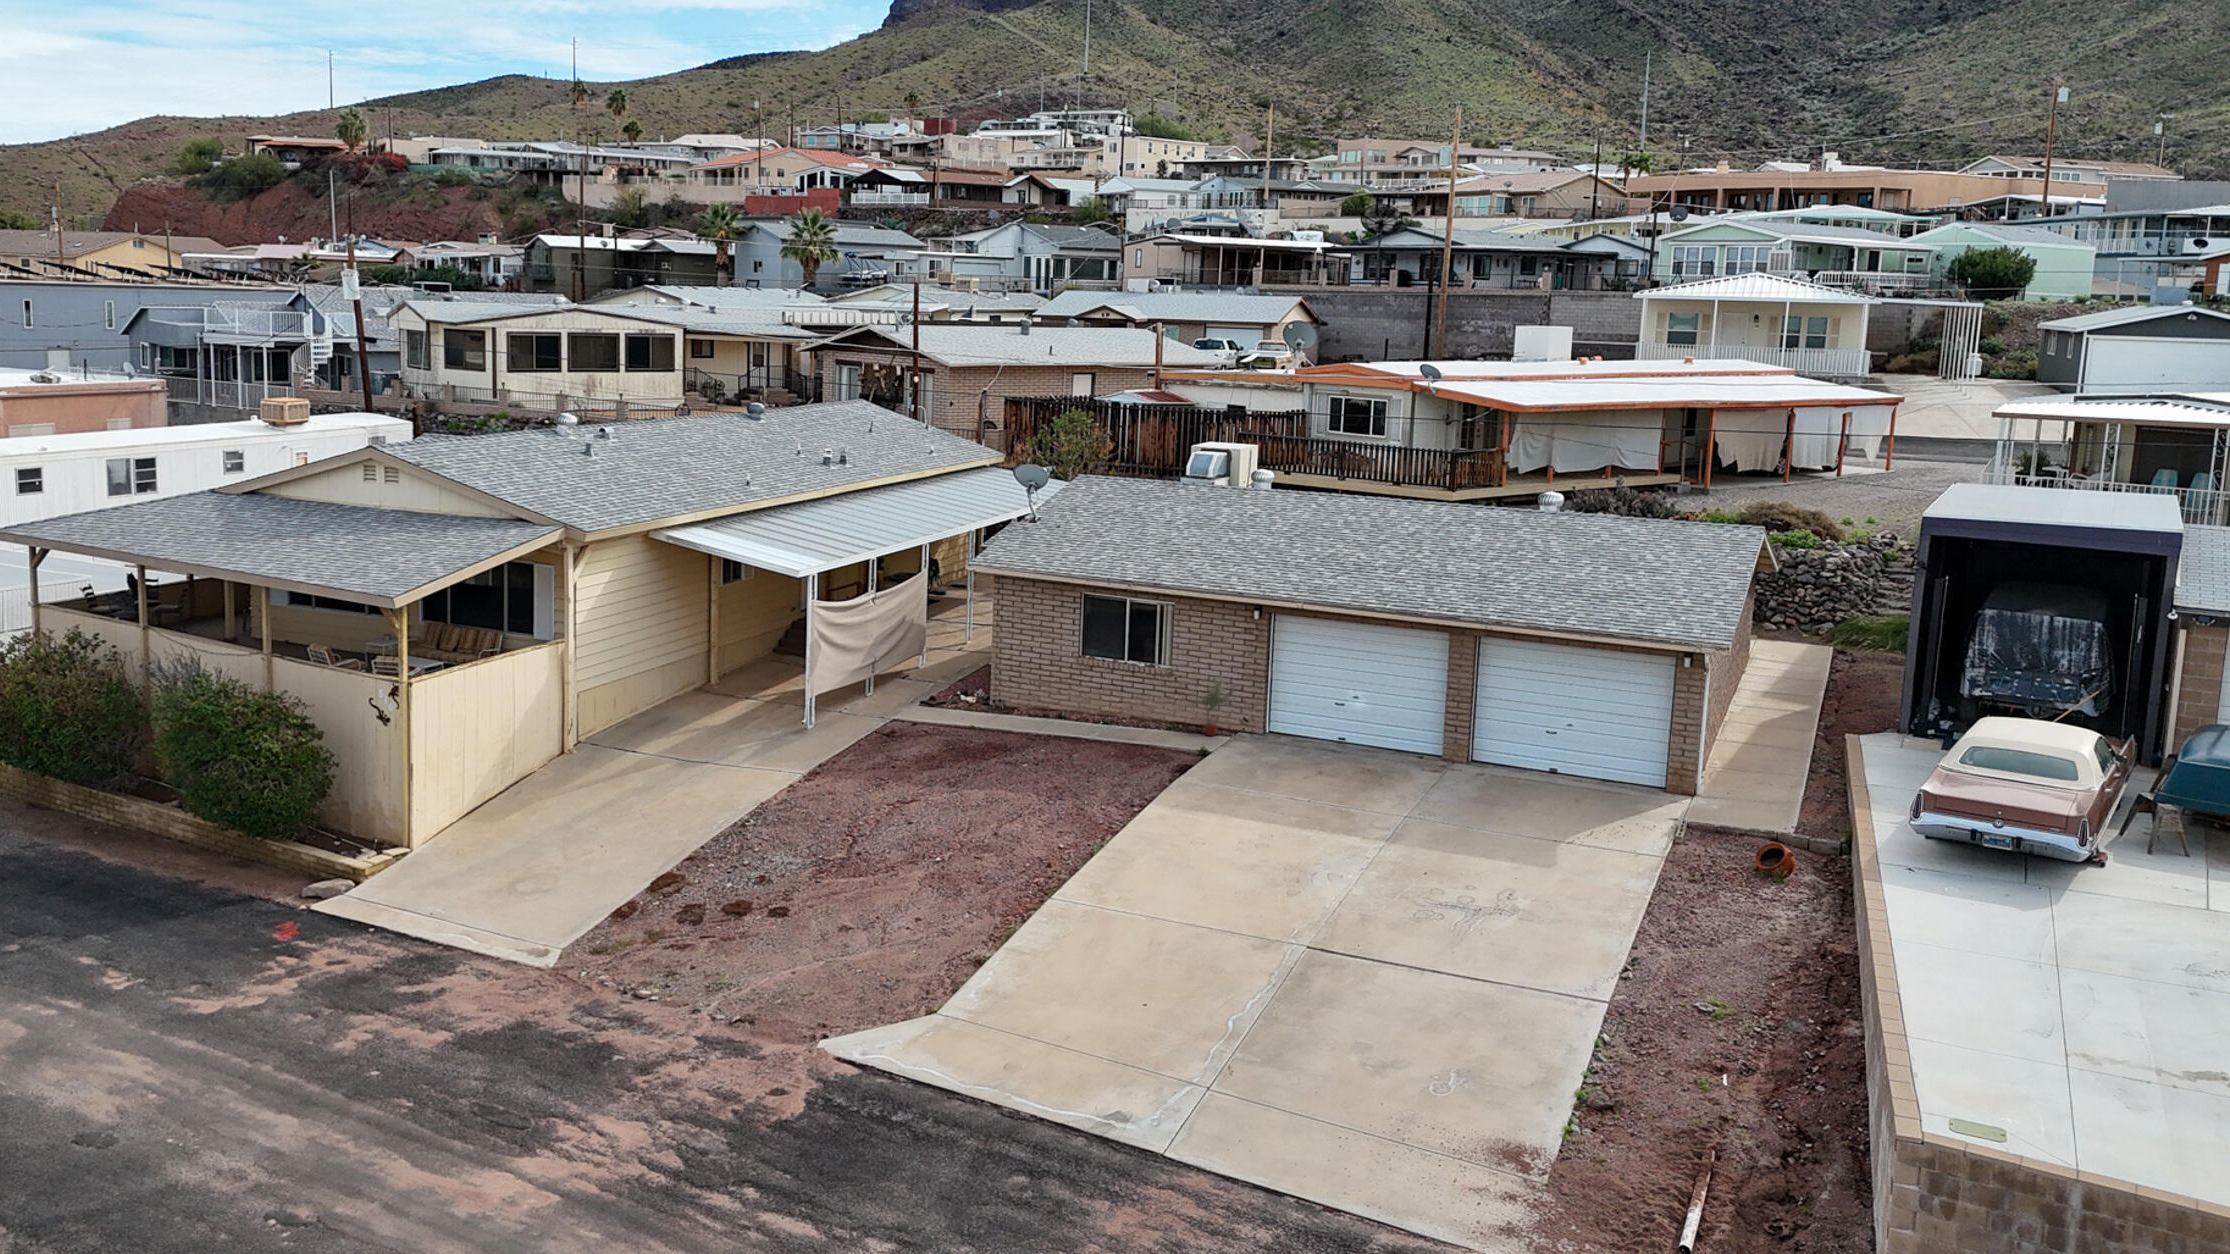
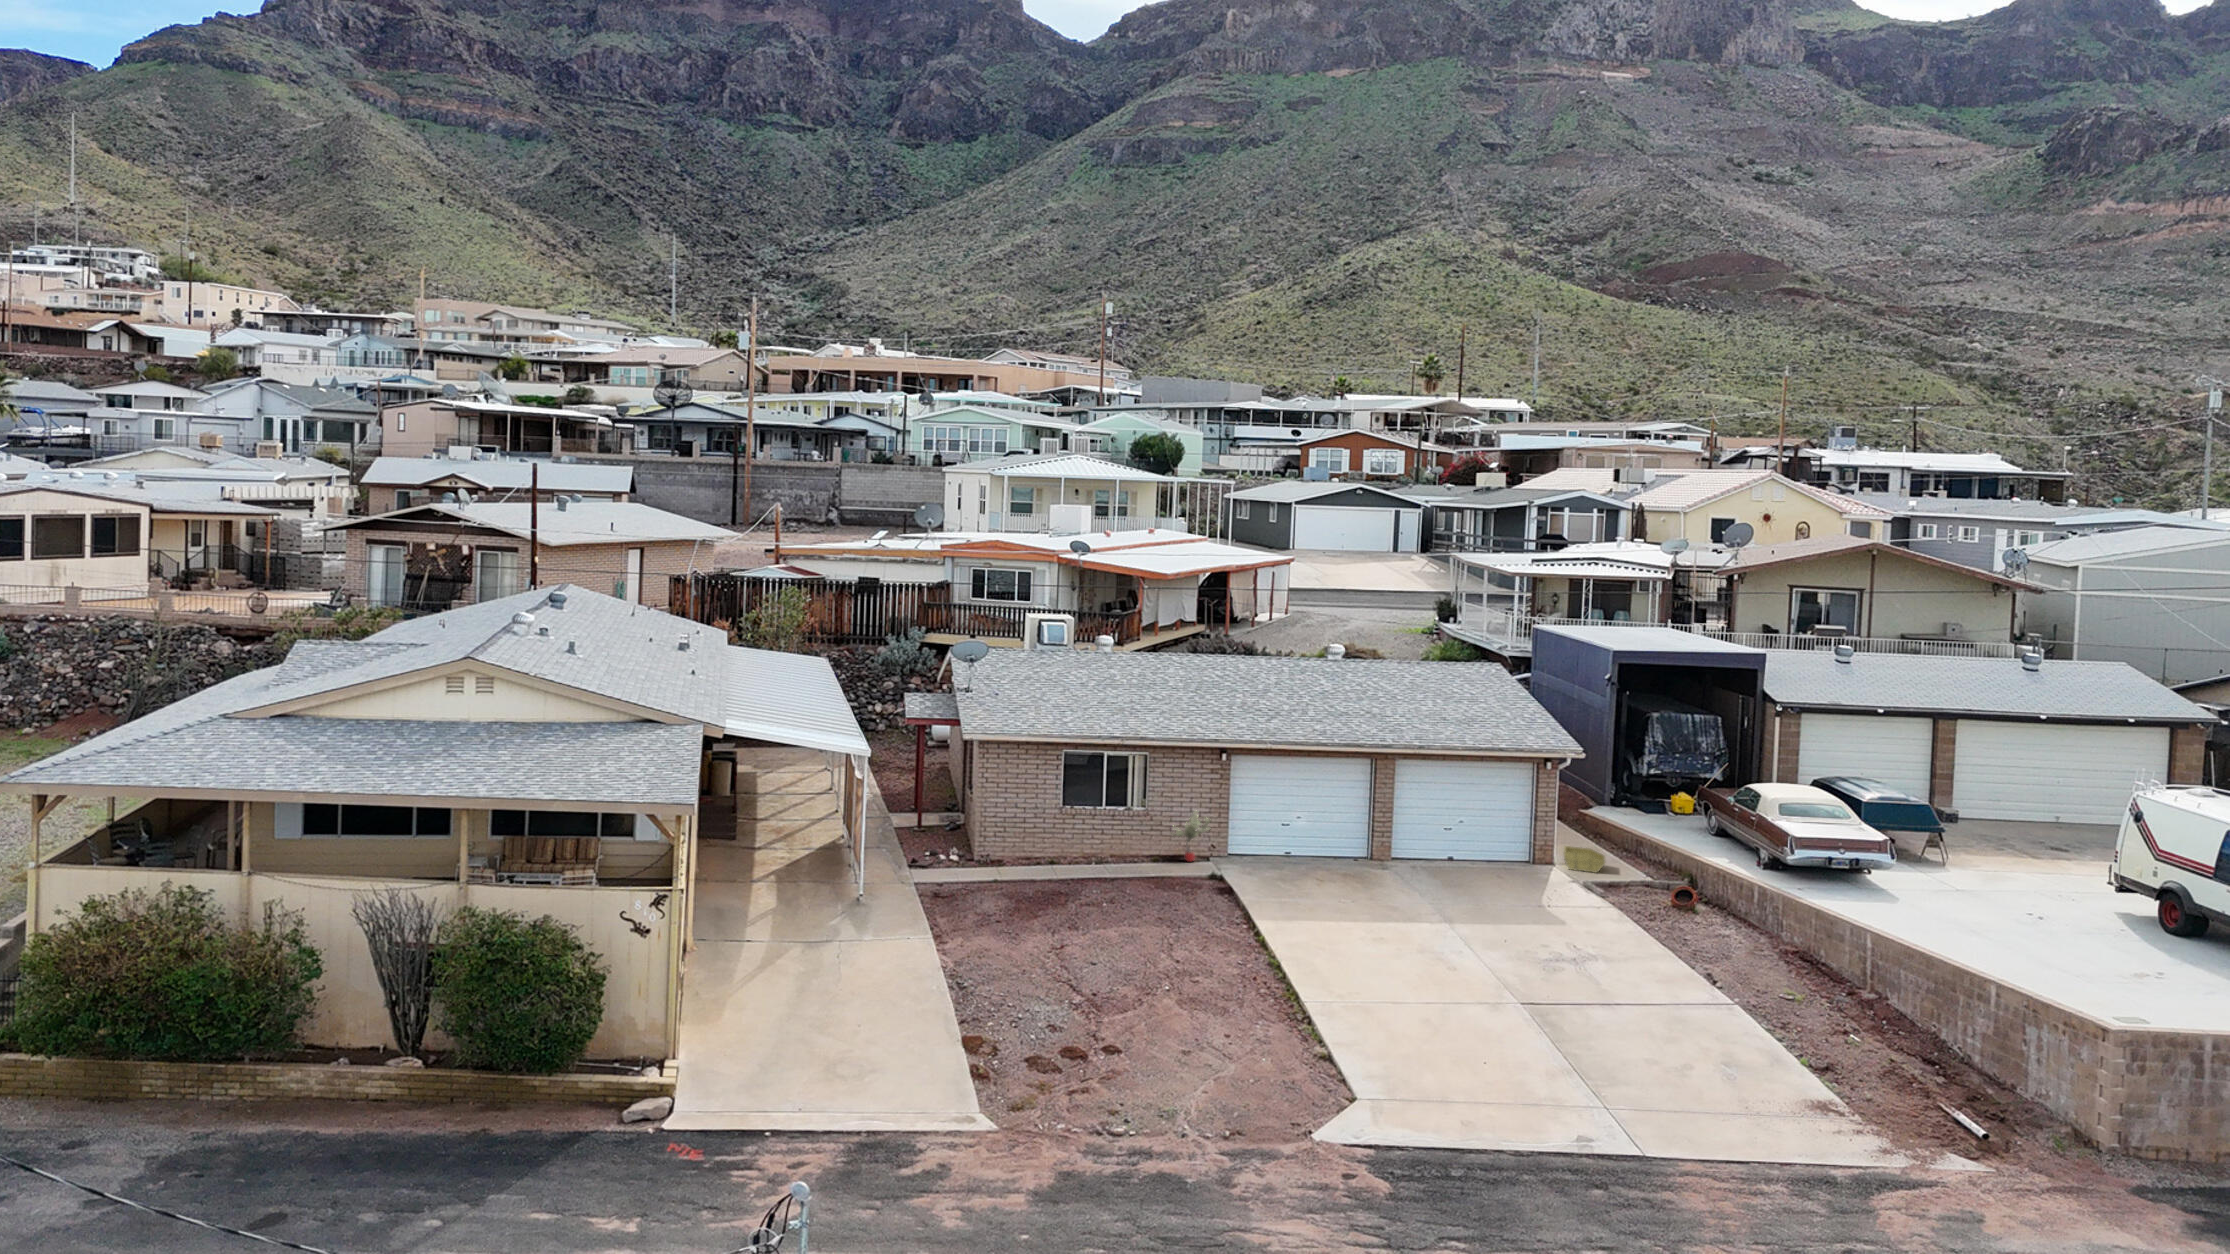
storage bin: none [1688,770,1754,810] -> present [1563,846,1605,873]

